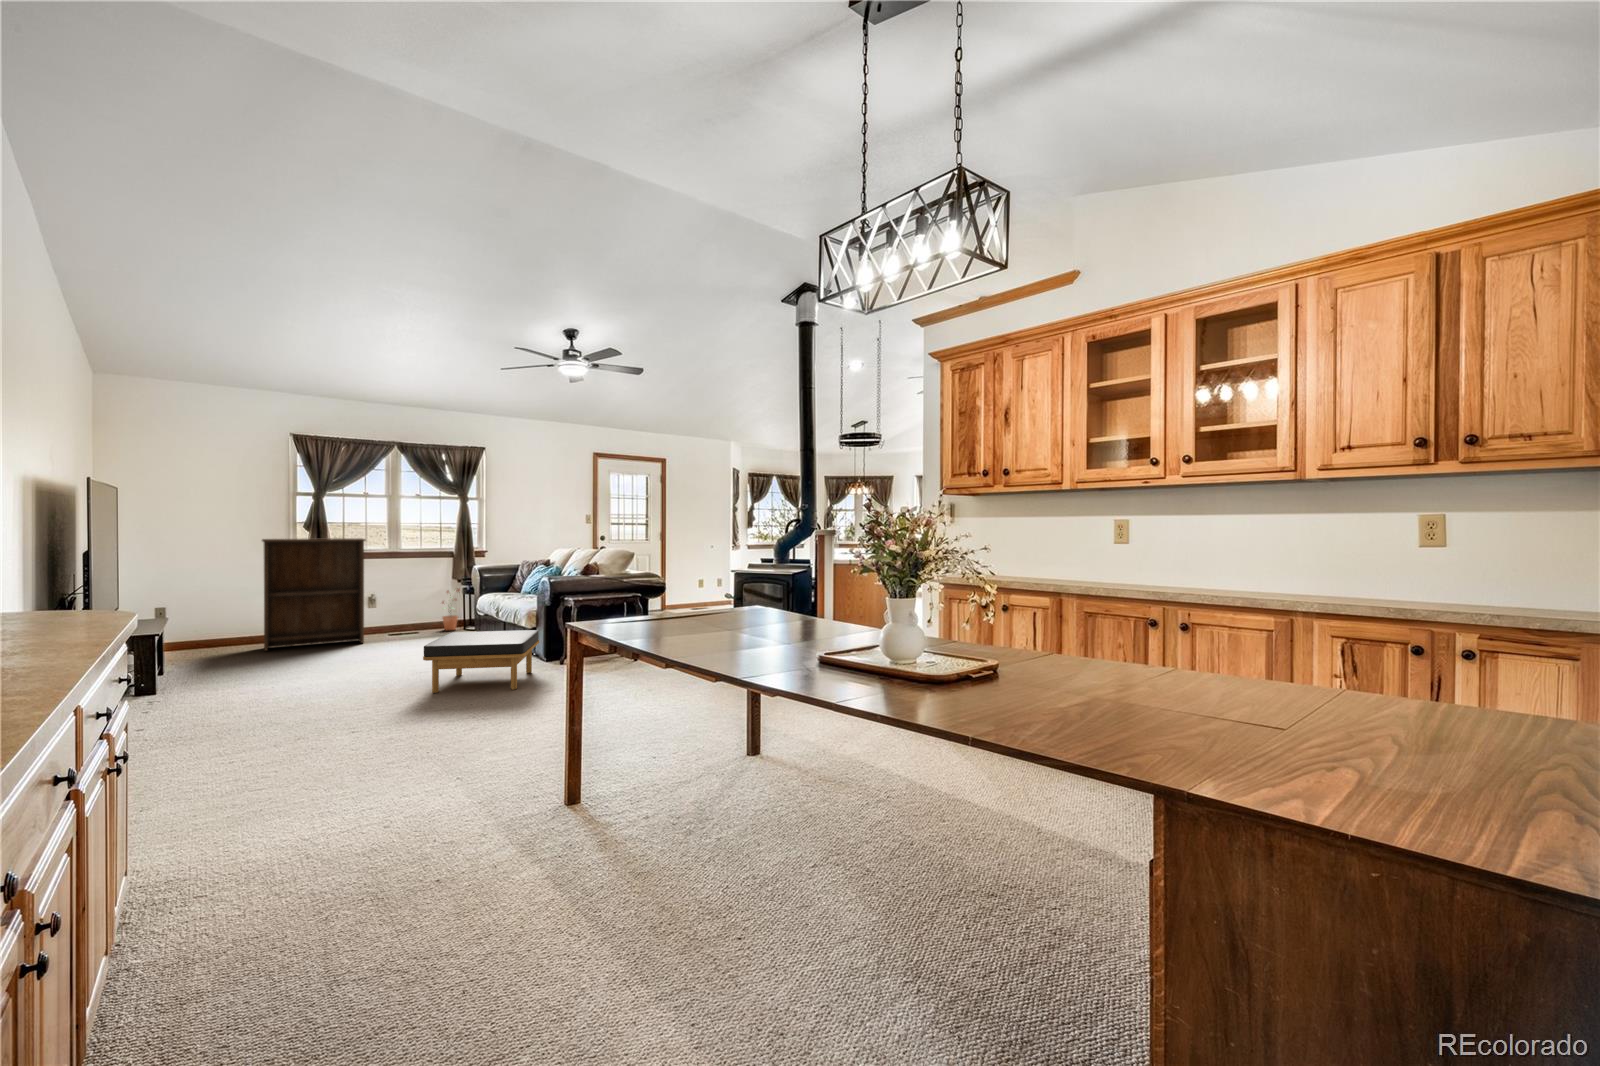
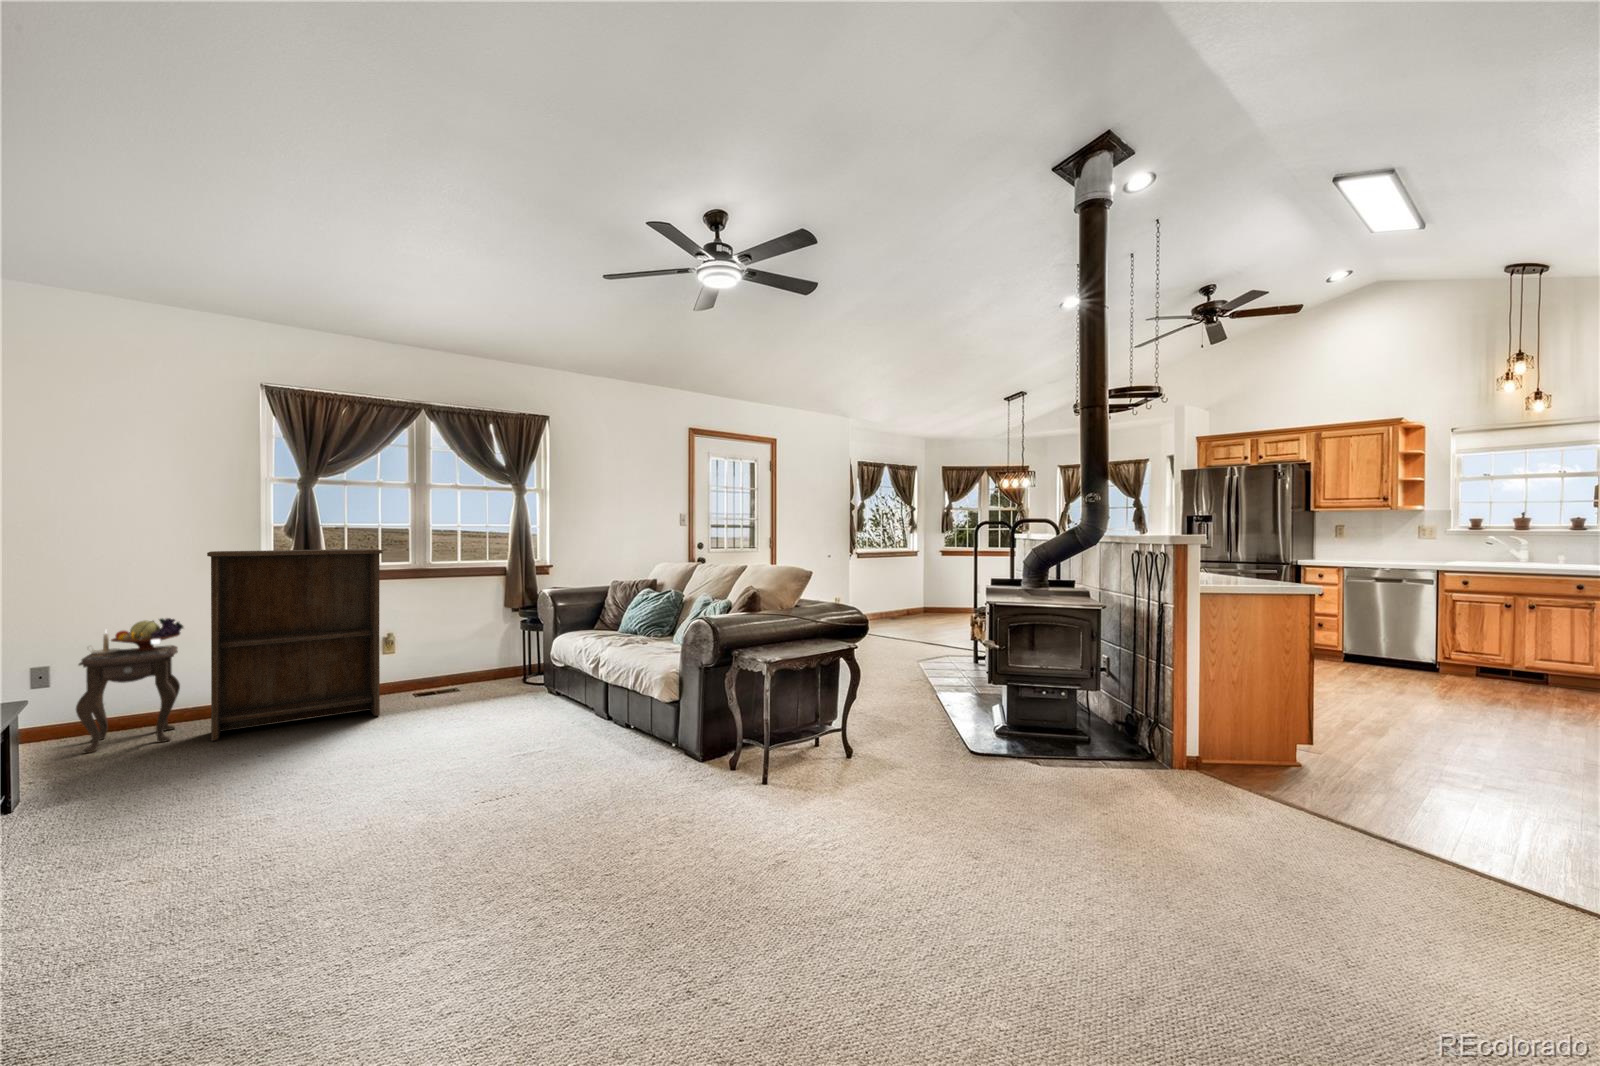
side table: none [189,577,249,655] -> present [76,618,183,753]
potted plant: present [442,588,460,630] -> none [490,620,520,684]
ottoman: present [423,630,539,693] -> none [531,718,736,883]

